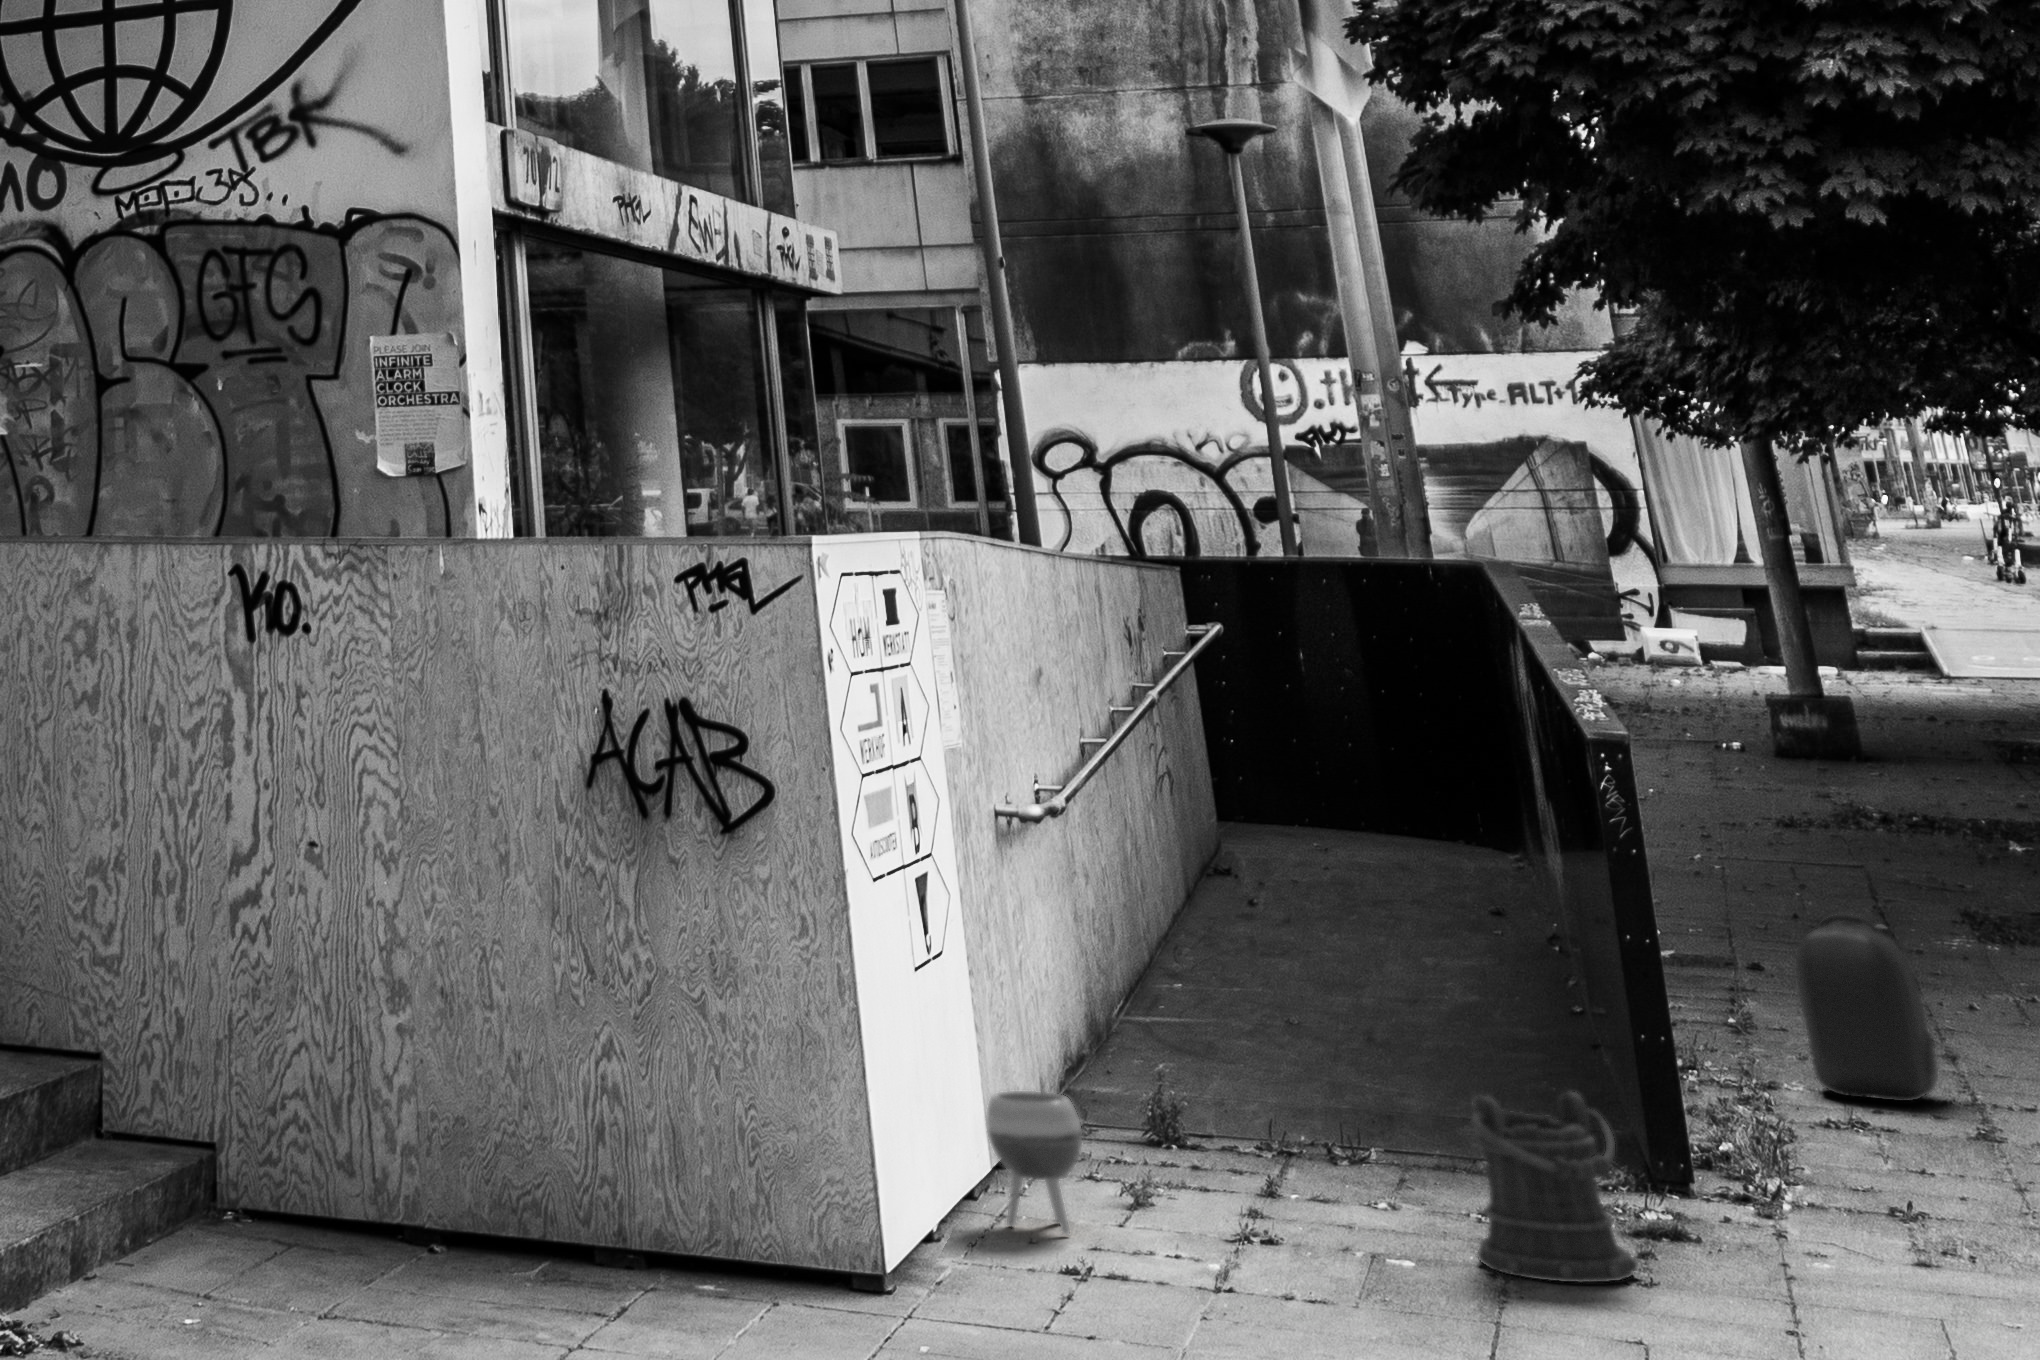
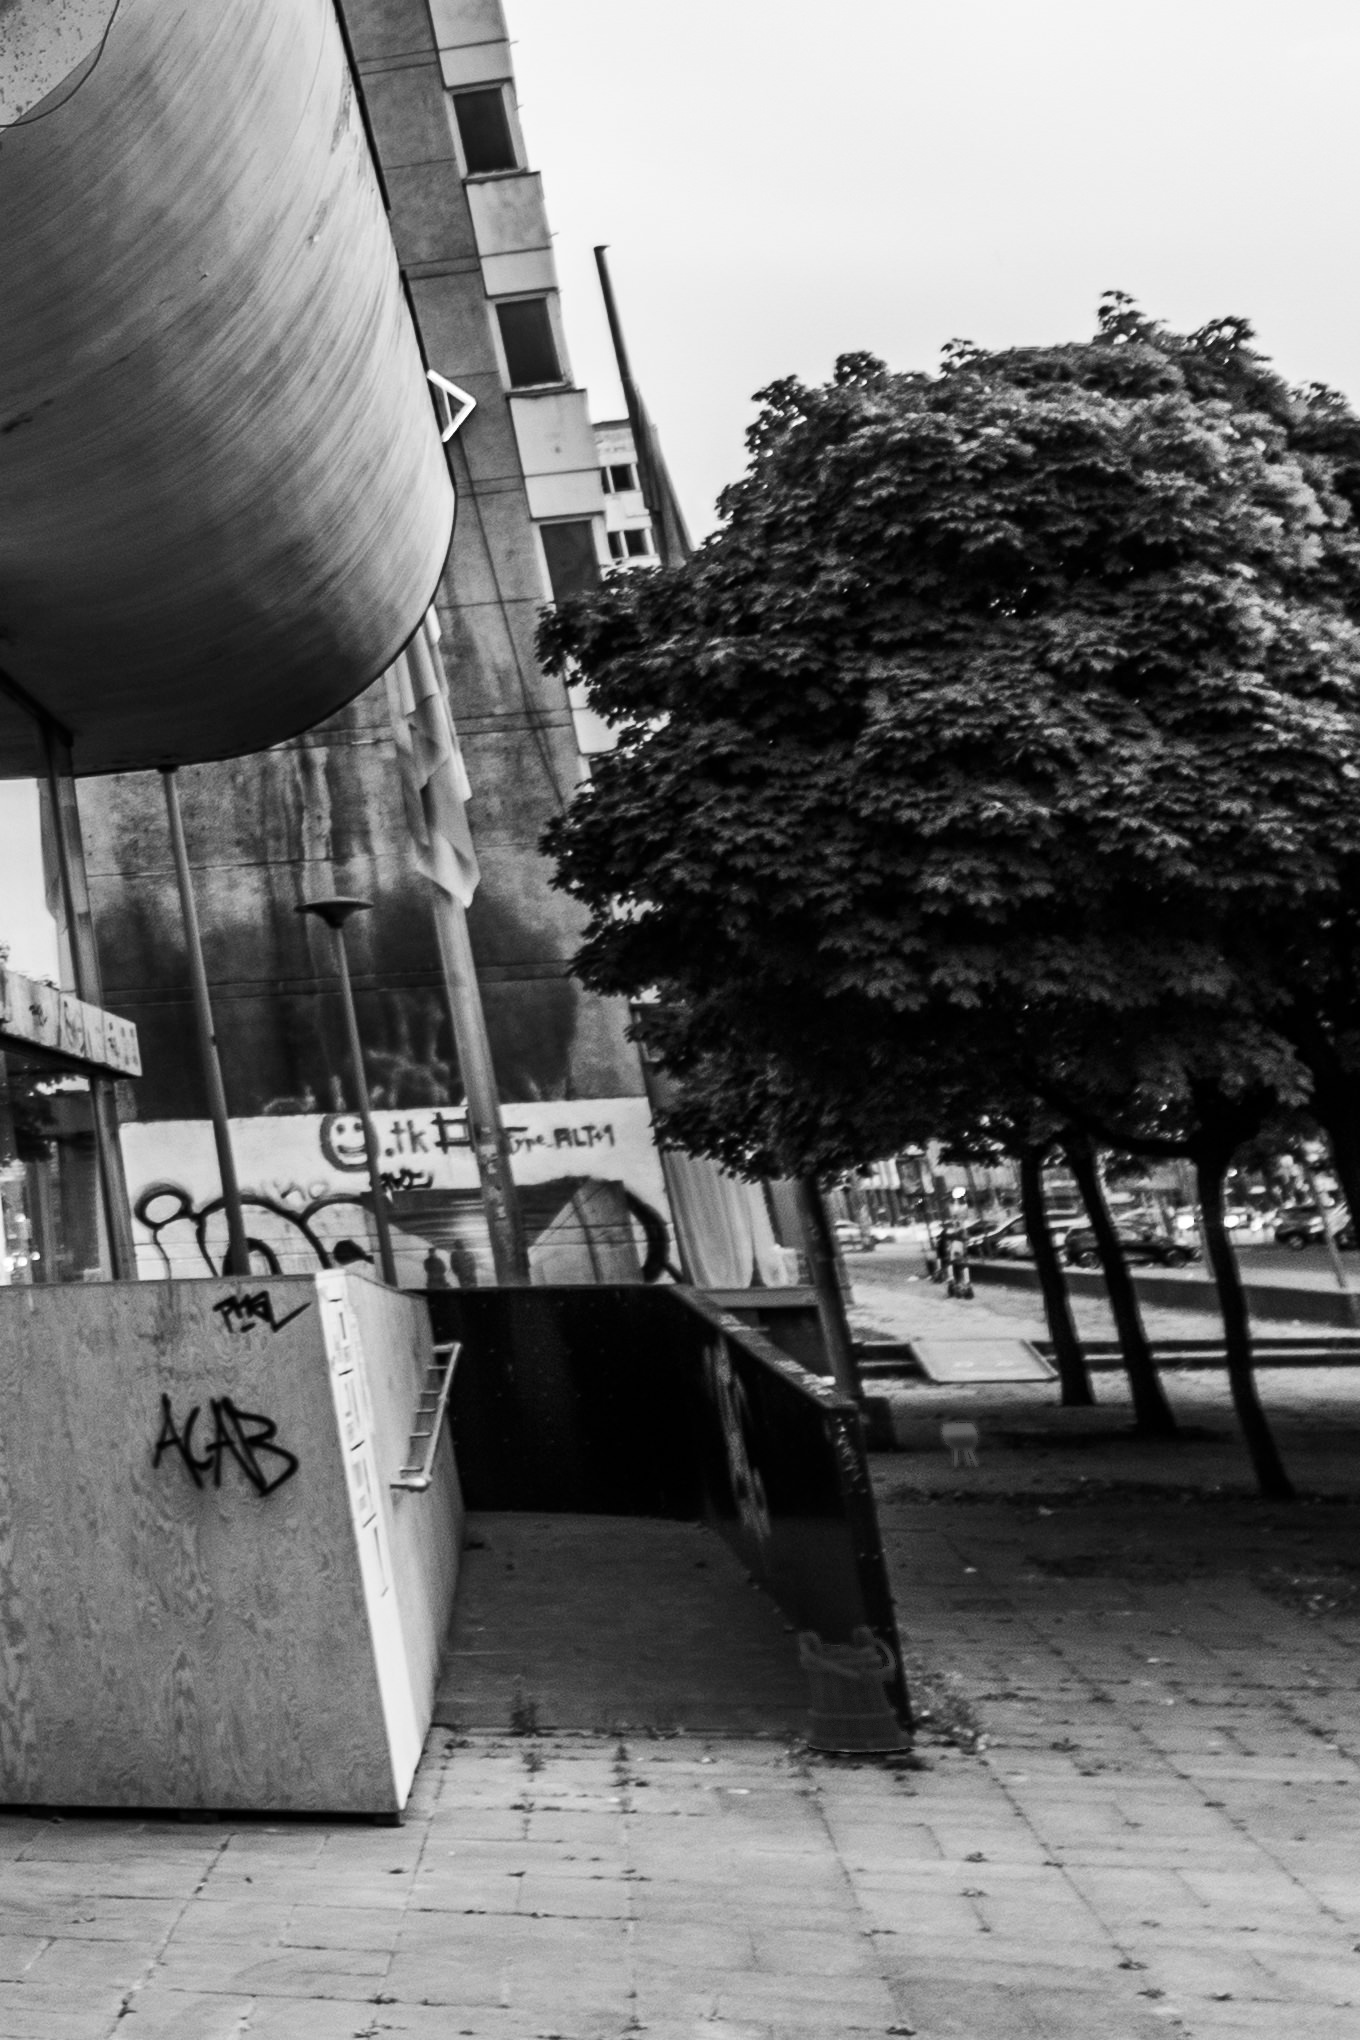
backpack: present [1796,914,1938,1101] -> none [958,1520,1059,1653]
planter: present [986,1091,1082,1234] -> present [943,1423,978,1464]

